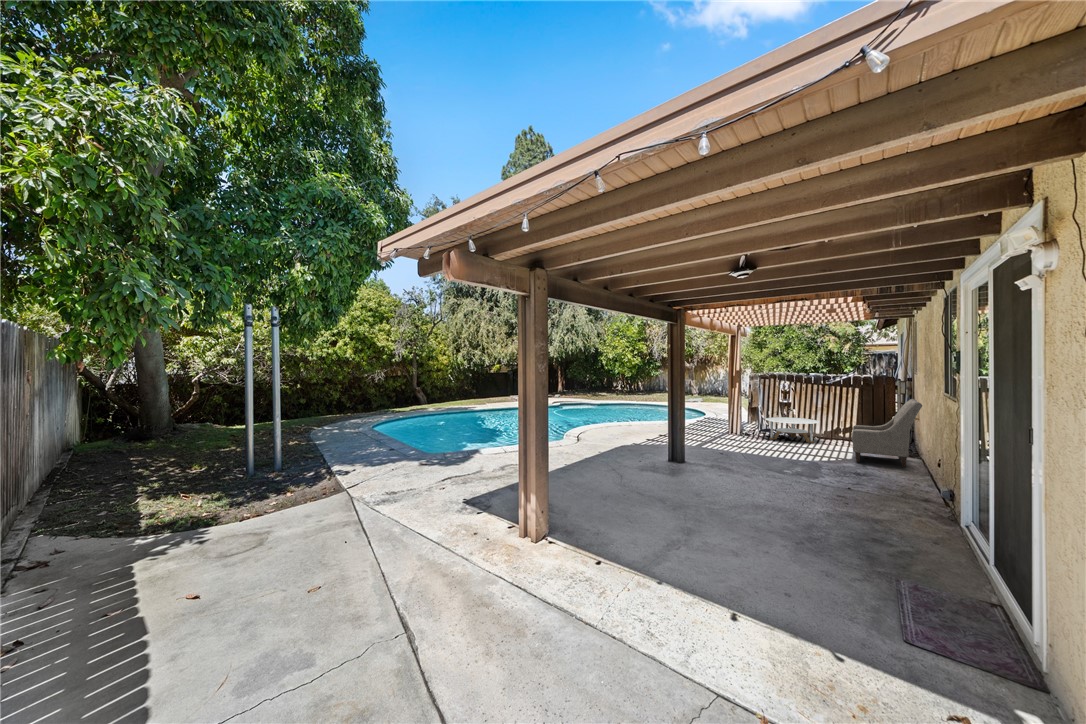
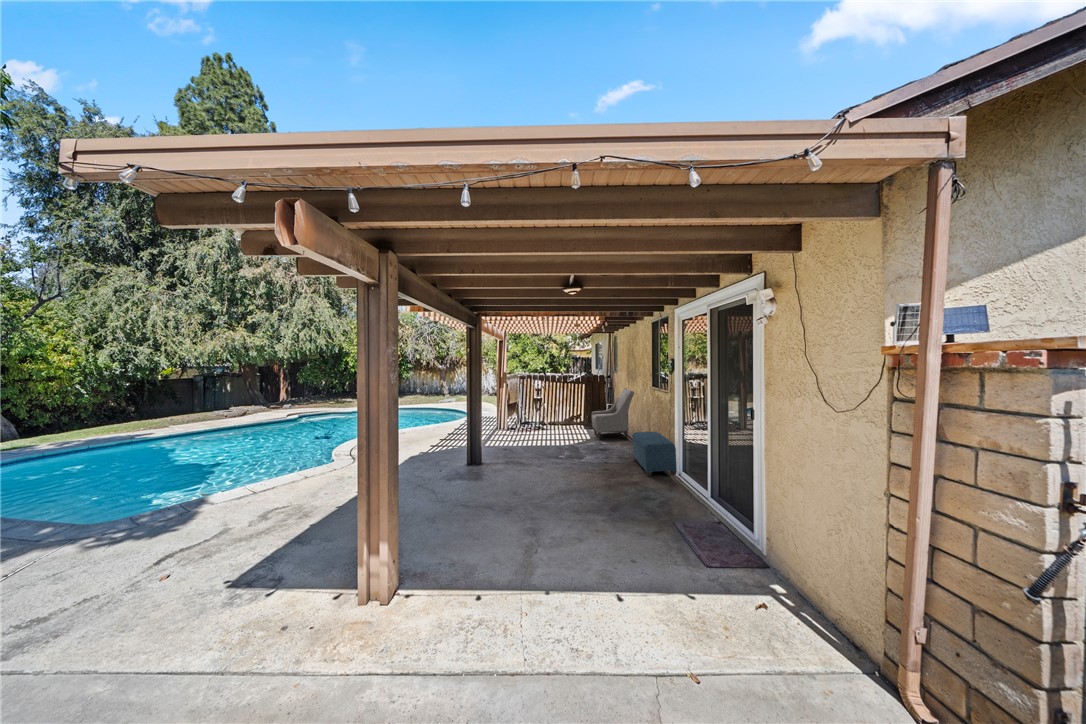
round table: present [765,417,820,443] -> none [526,410,565,431]
bench: none [891,456,952,523] -> present [632,432,677,476]

